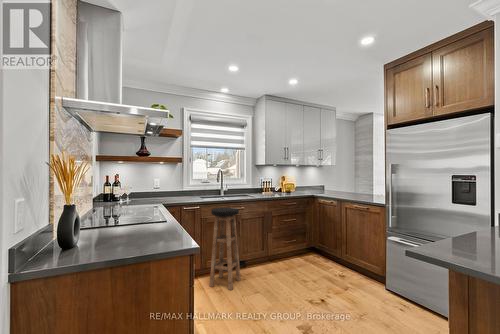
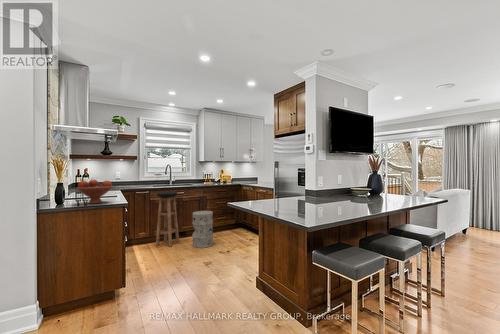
fruit bowl: none [95,195,161,241] -> present [76,180,113,204]
trash can: none [262,236,293,295] -> present [192,211,214,248]

